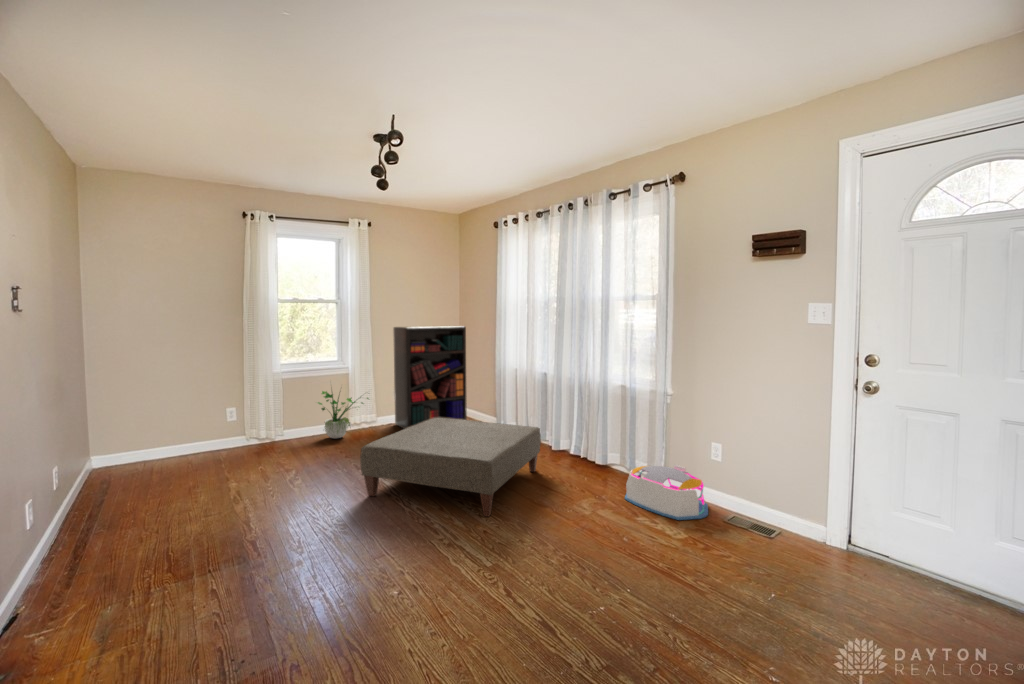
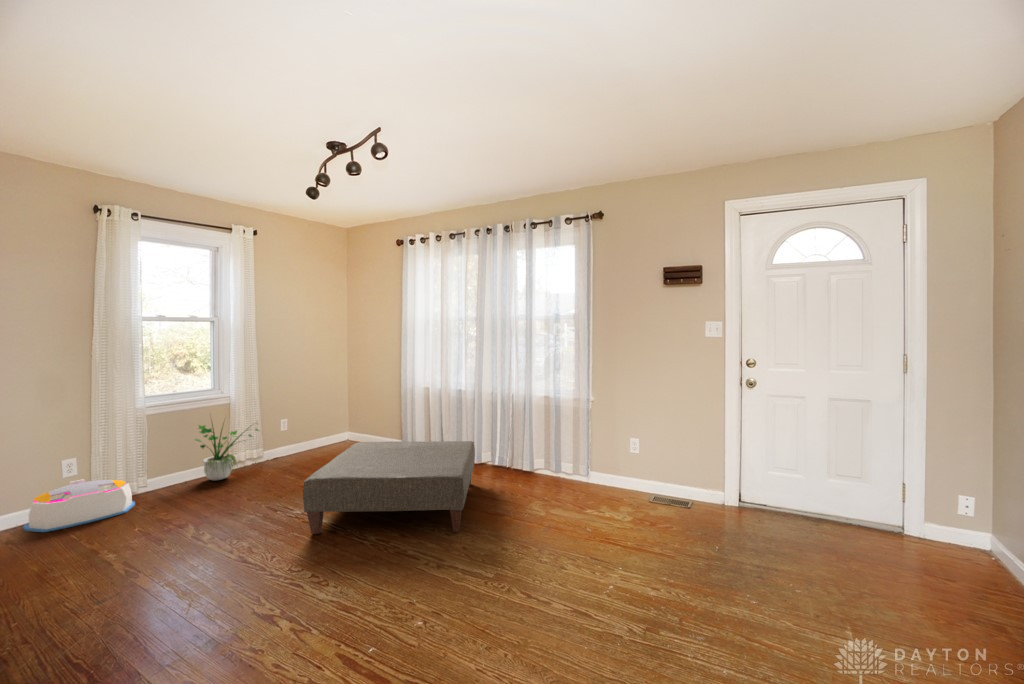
bookshelf: present [393,326,467,429] -> none [281,346,365,462]
storage bin: present [625,465,708,520] -> present [23,479,135,532]

